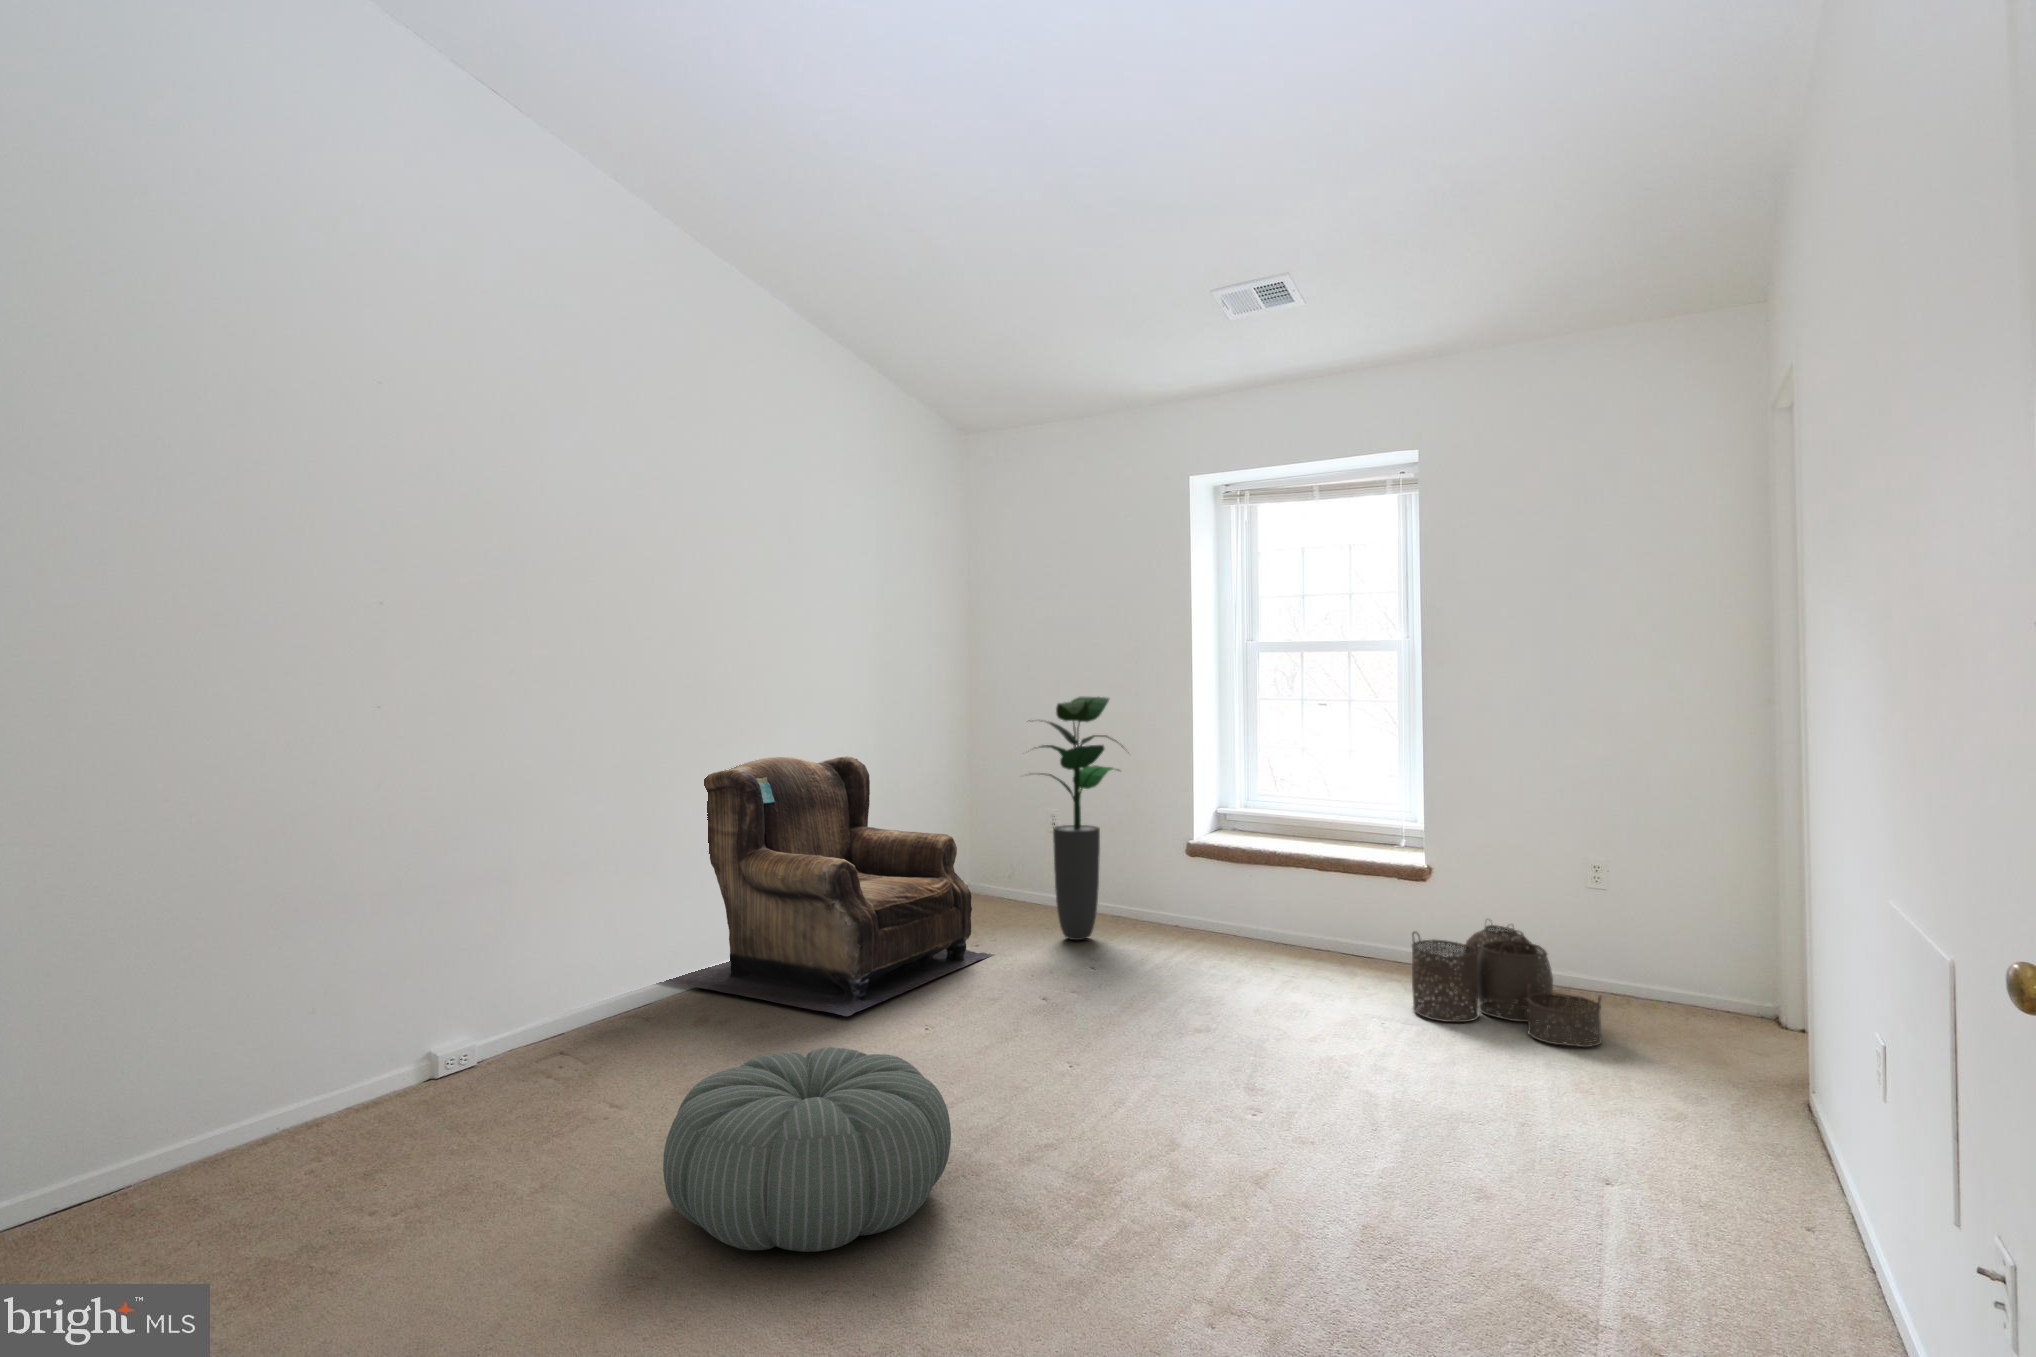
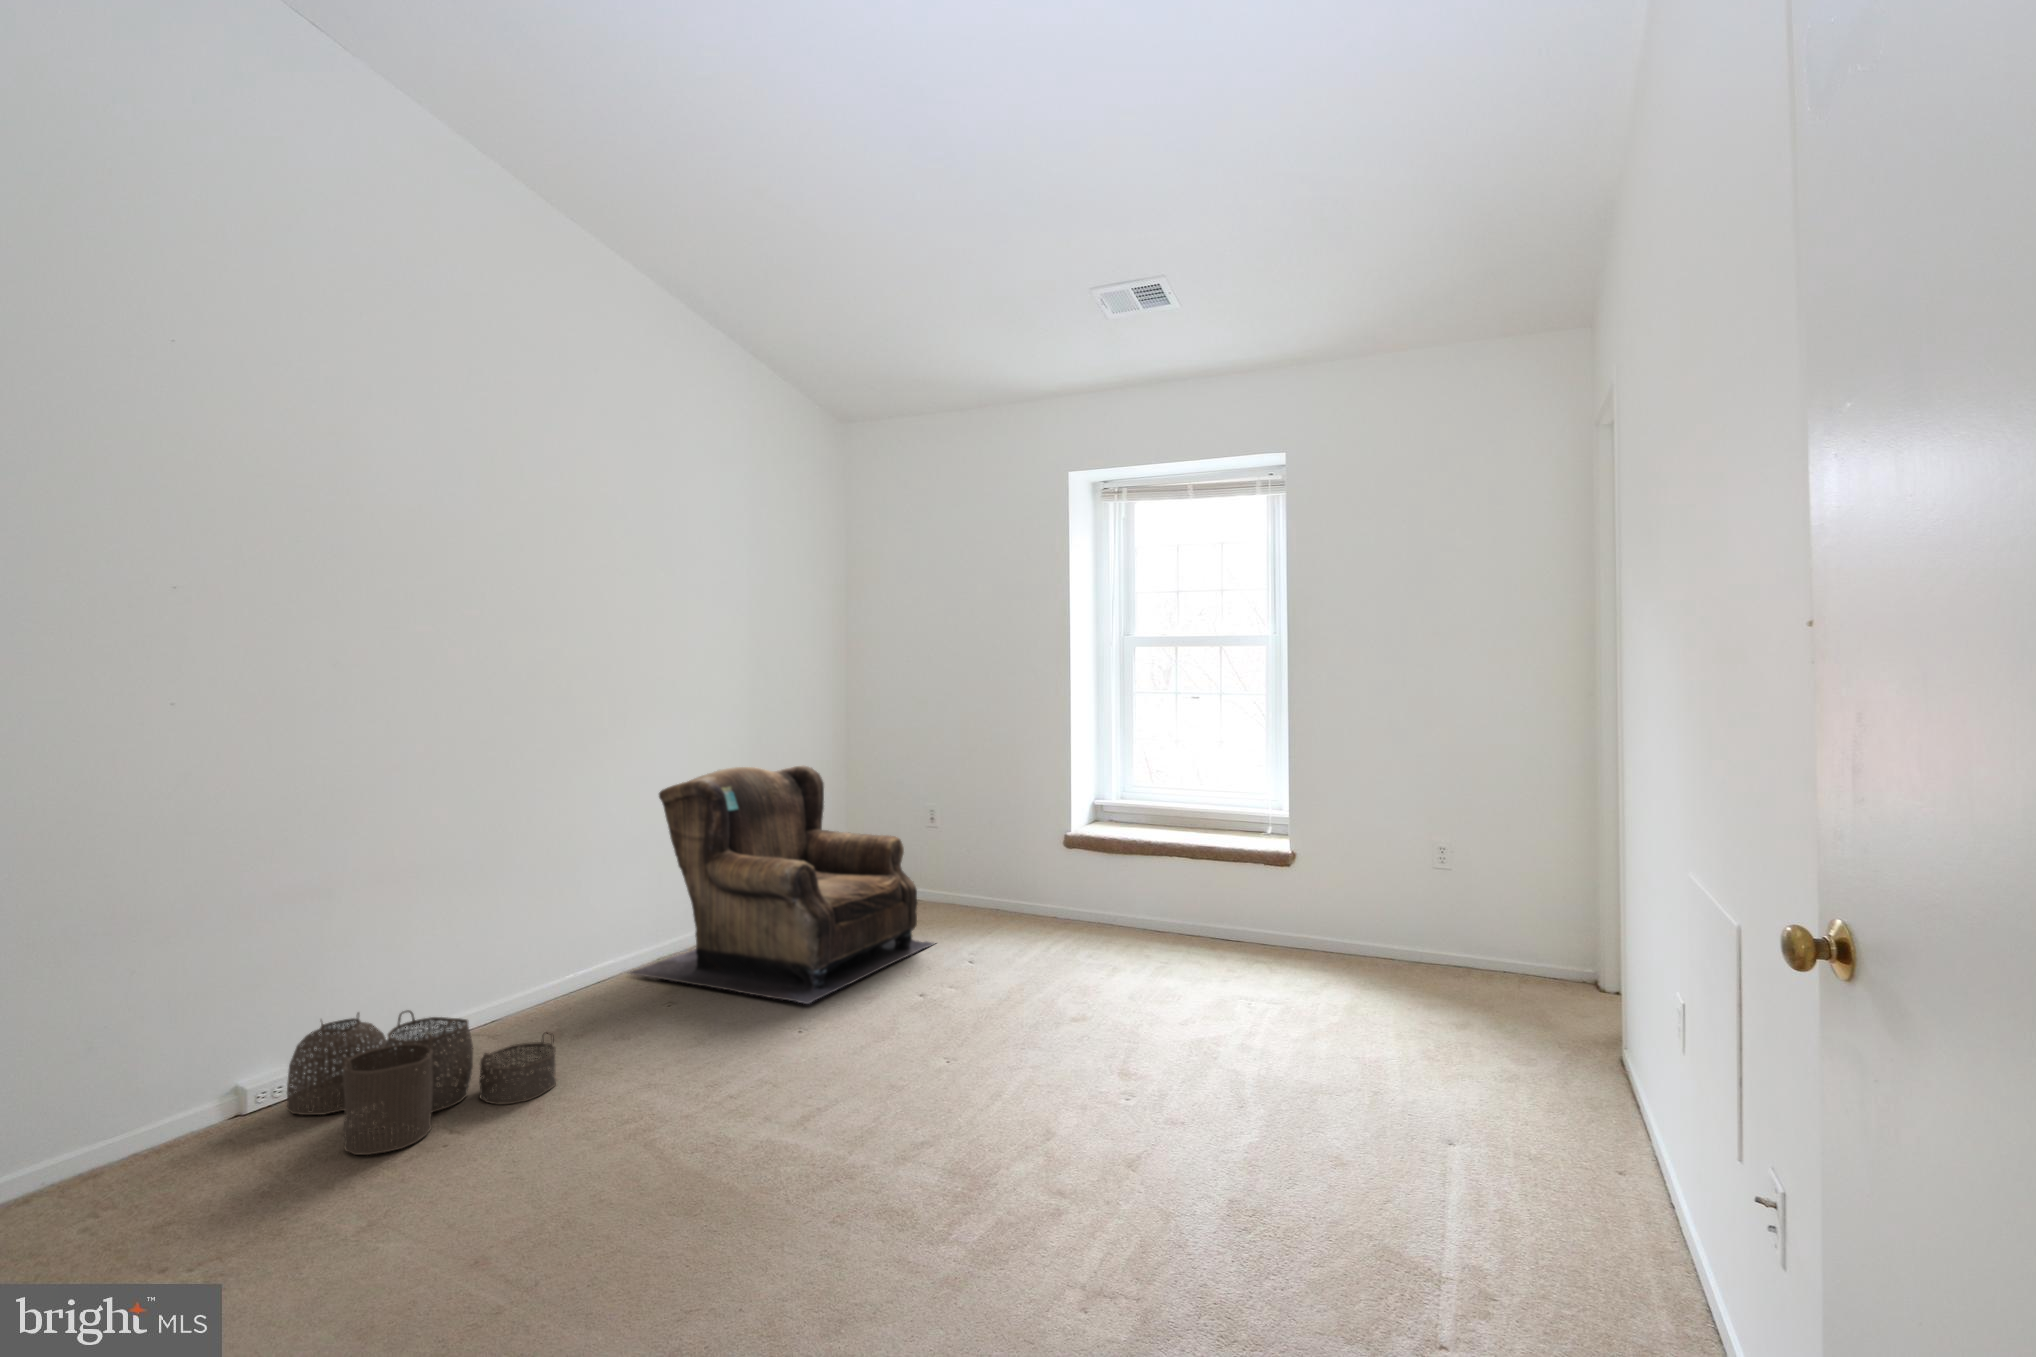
potted plant: present [1035,697,1121,940] -> none [960,711,1058,928]
woven basket: present [1412,925,1601,1047] -> present [287,1010,556,1155]
pouf: present [663,1047,951,1252] -> none [653,1037,912,1224]

